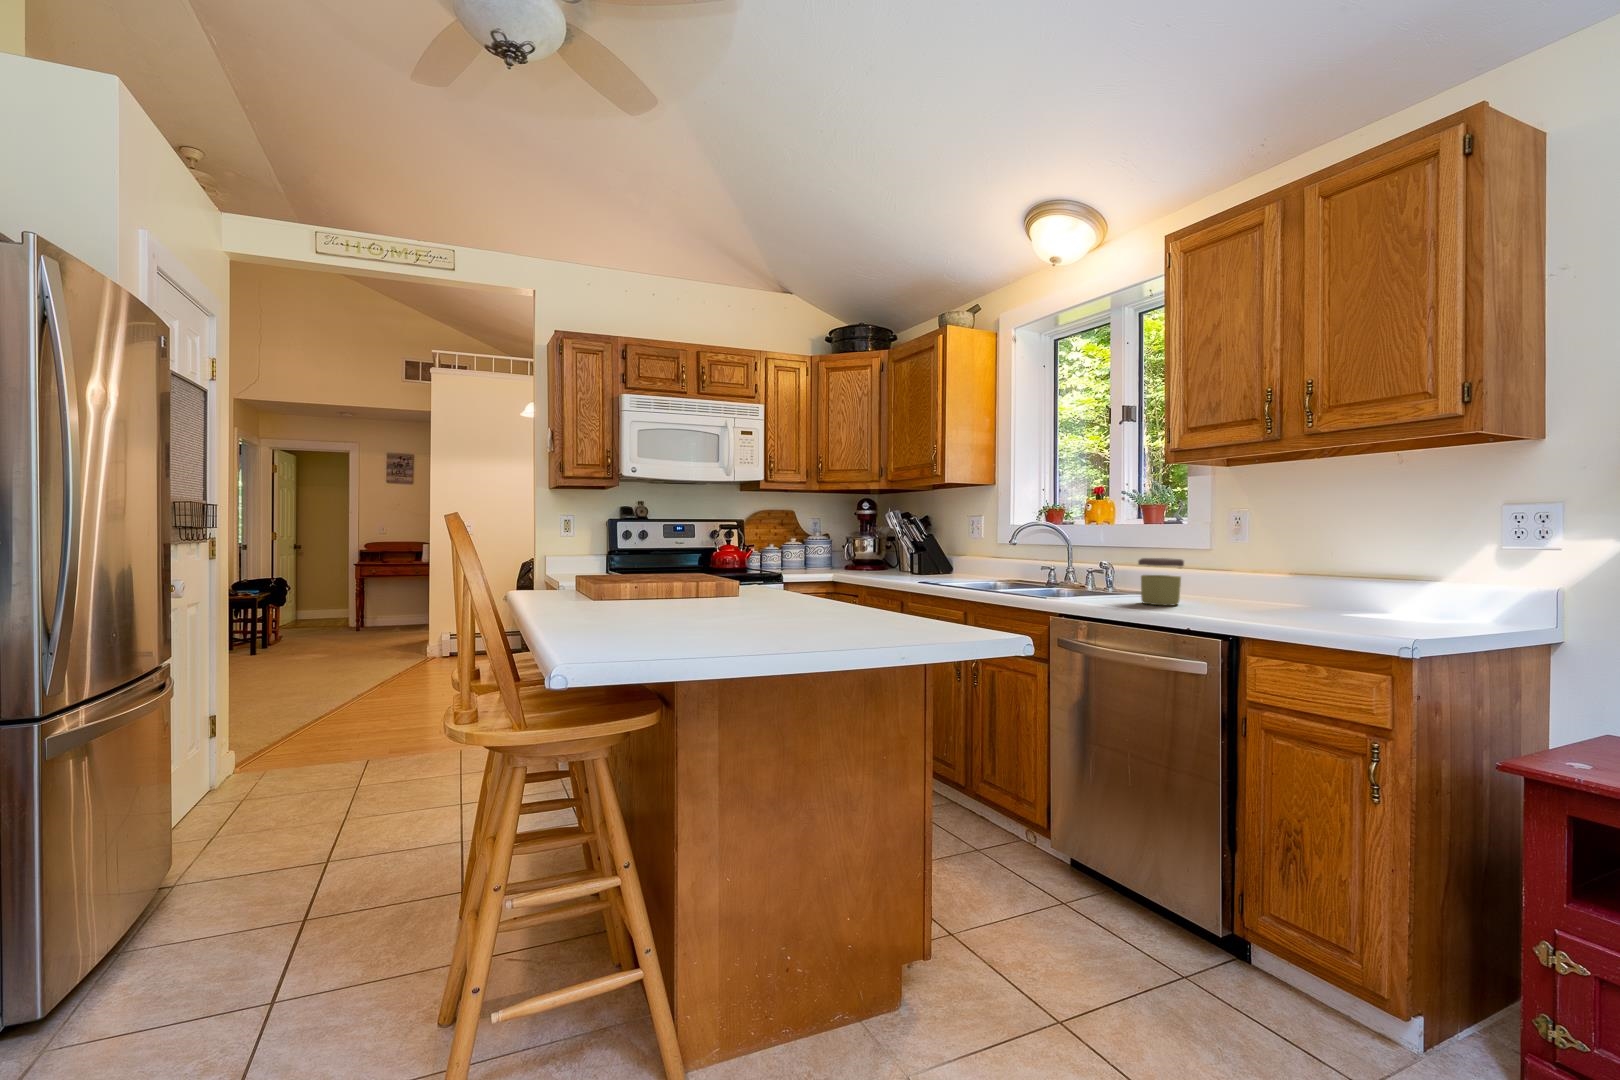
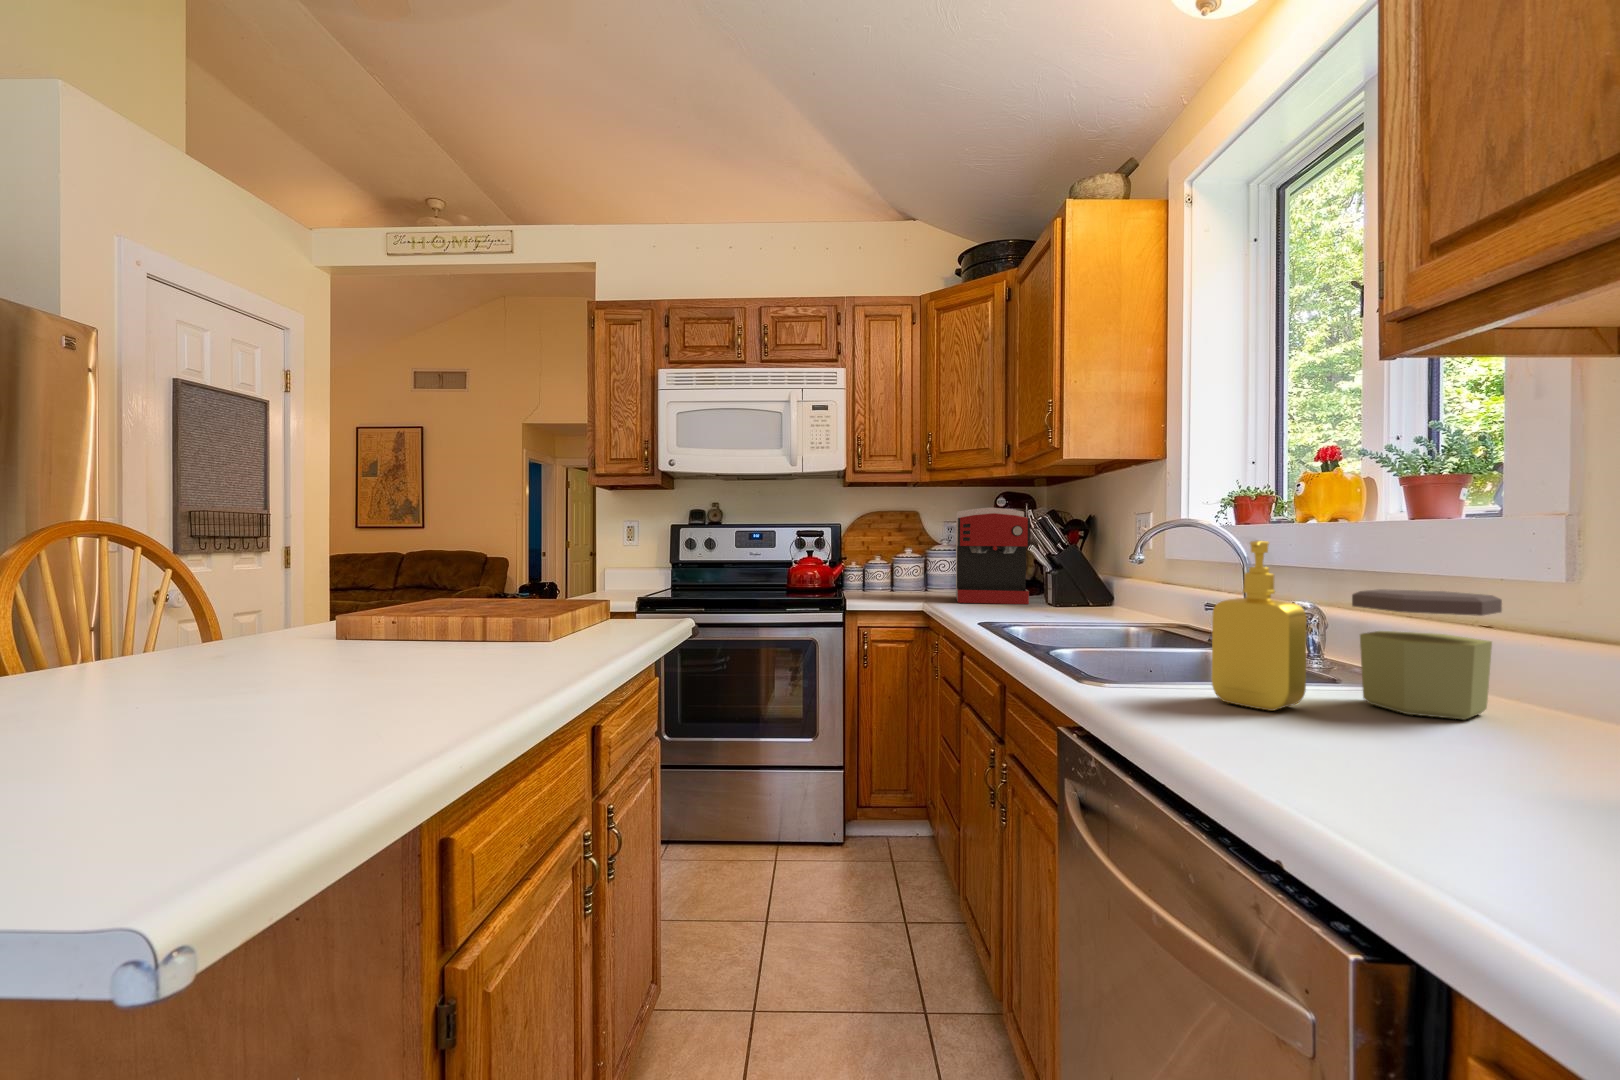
coffee maker: none [838,510,898,575] -> present [956,507,1030,604]
soap dispenser: none [1095,539,1129,607] -> present [1212,541,1307,711]

